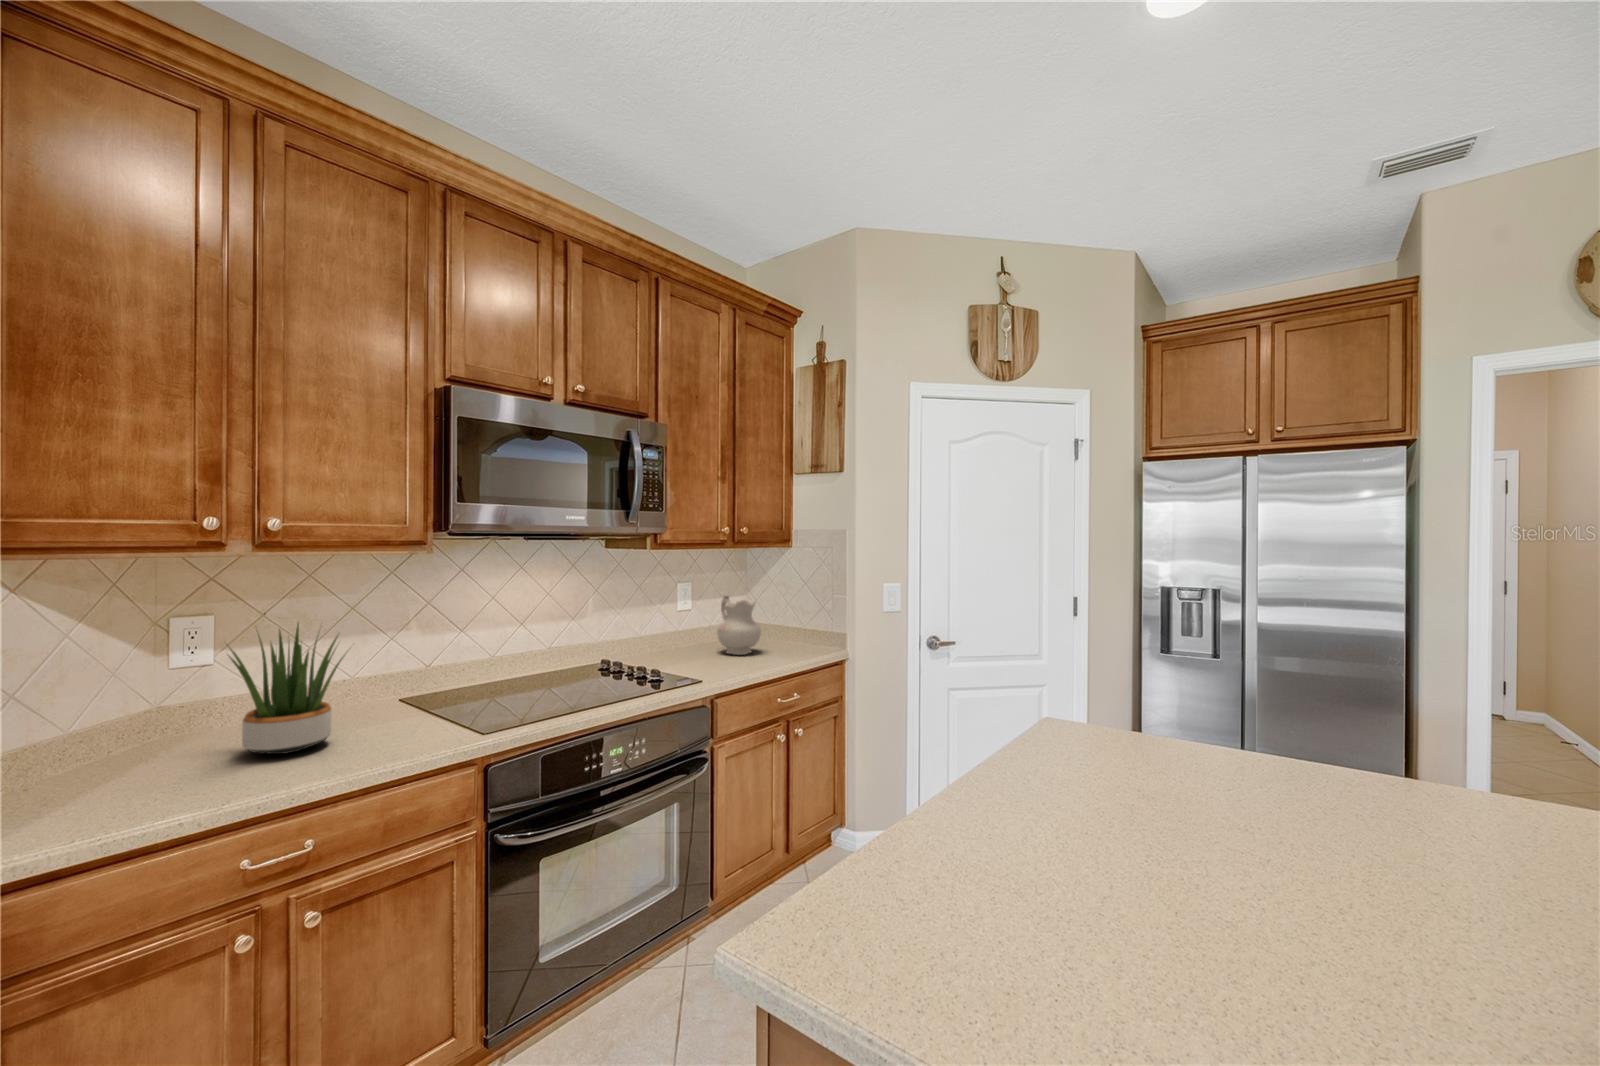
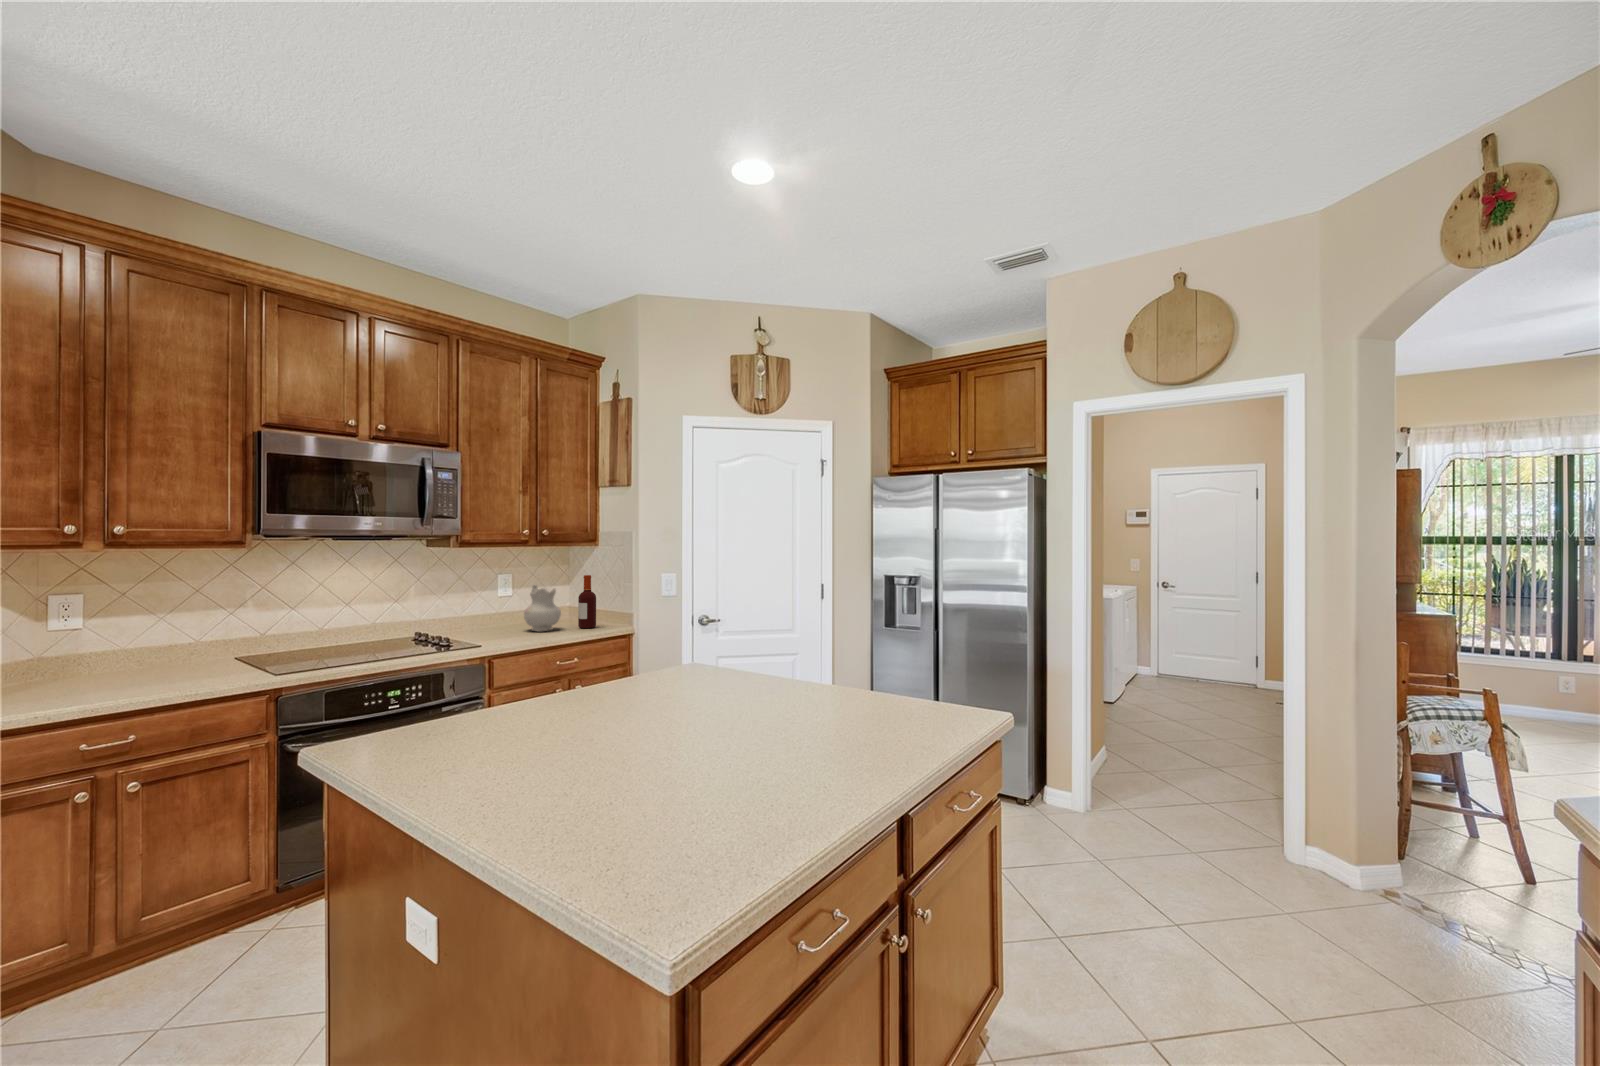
bottle: none [778,583,799,650] -> present [578,575,596,628]
potted plant: present [229,623,345,754] -> none [79,596,177,685]

